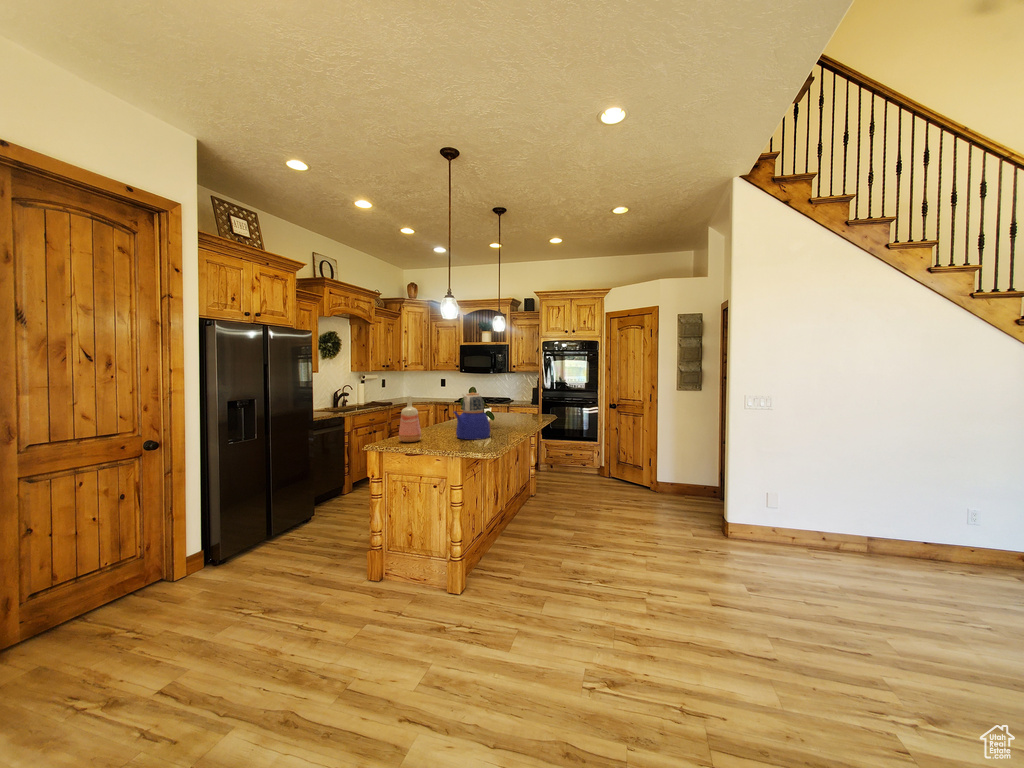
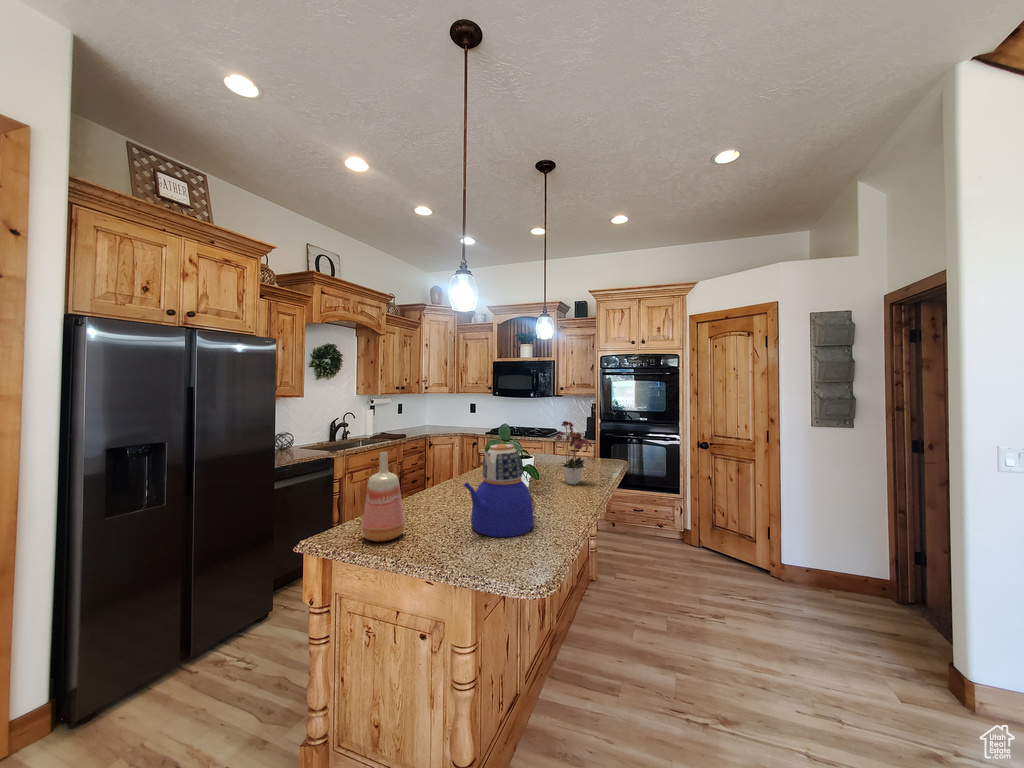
flower arrangement: none [503,382,529,423] -> present [556,421,592,484]

